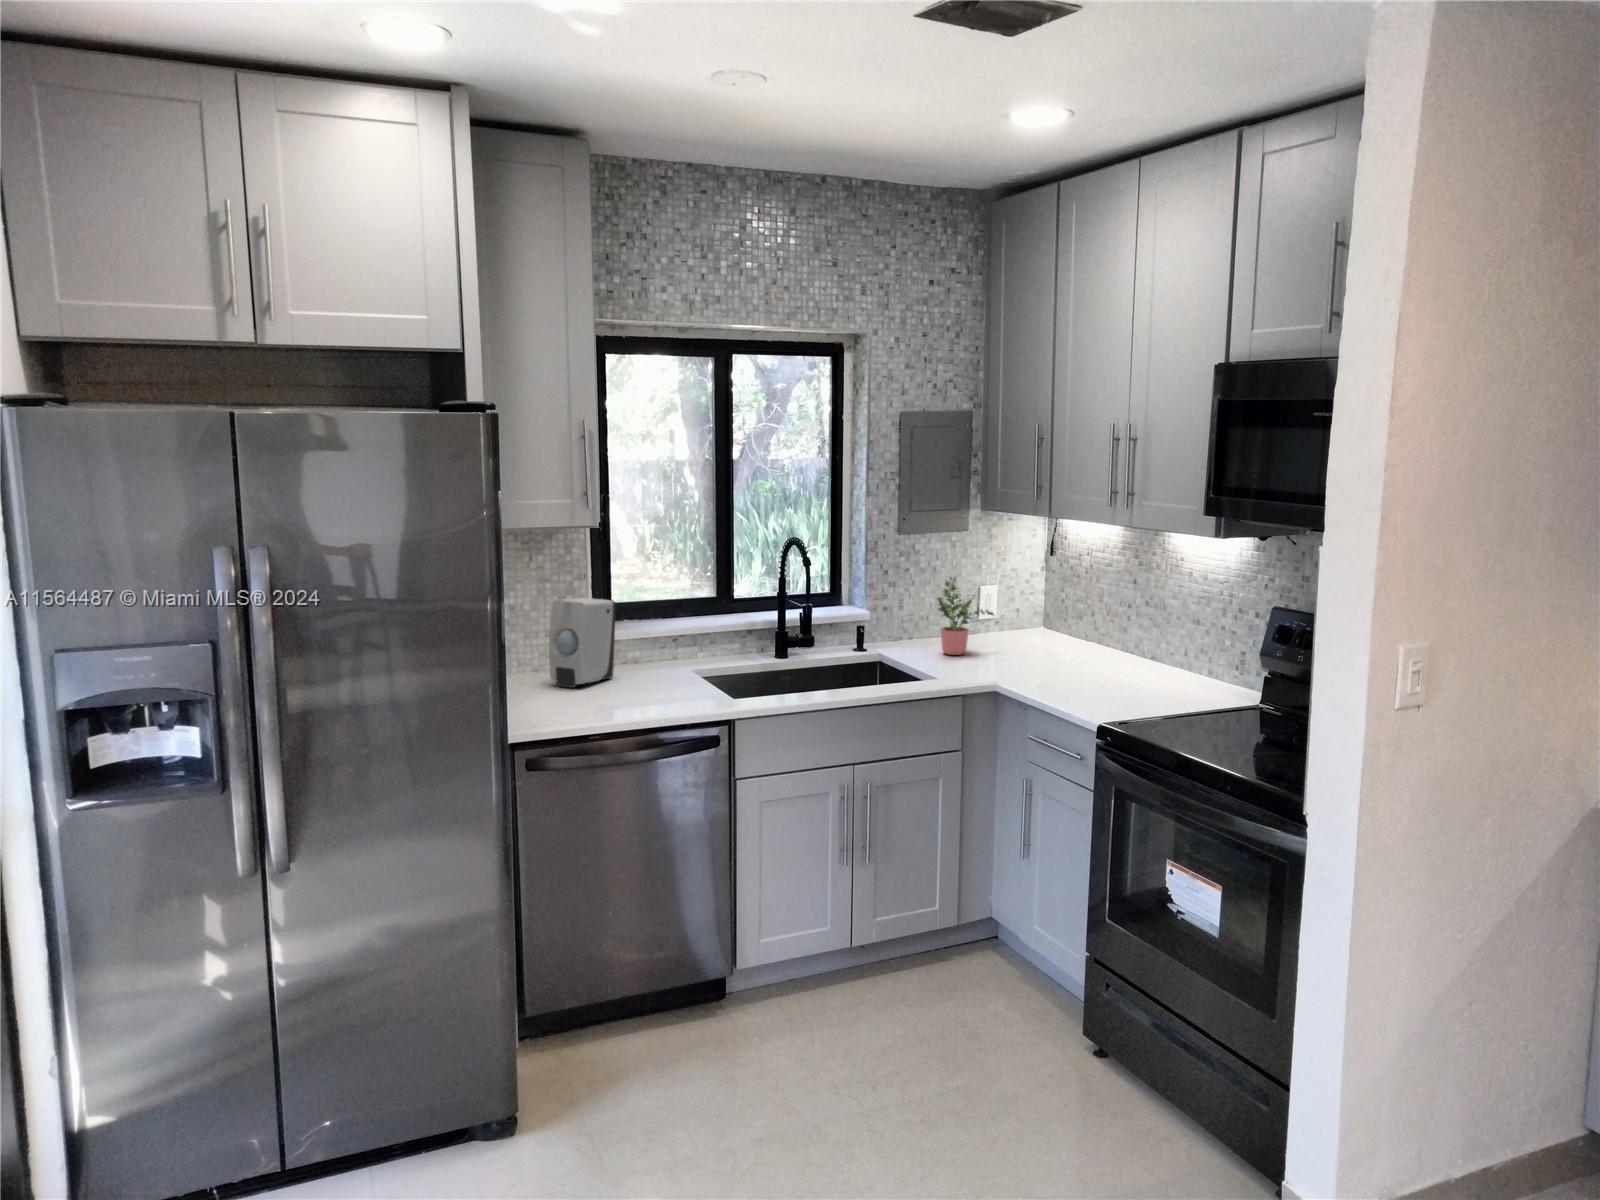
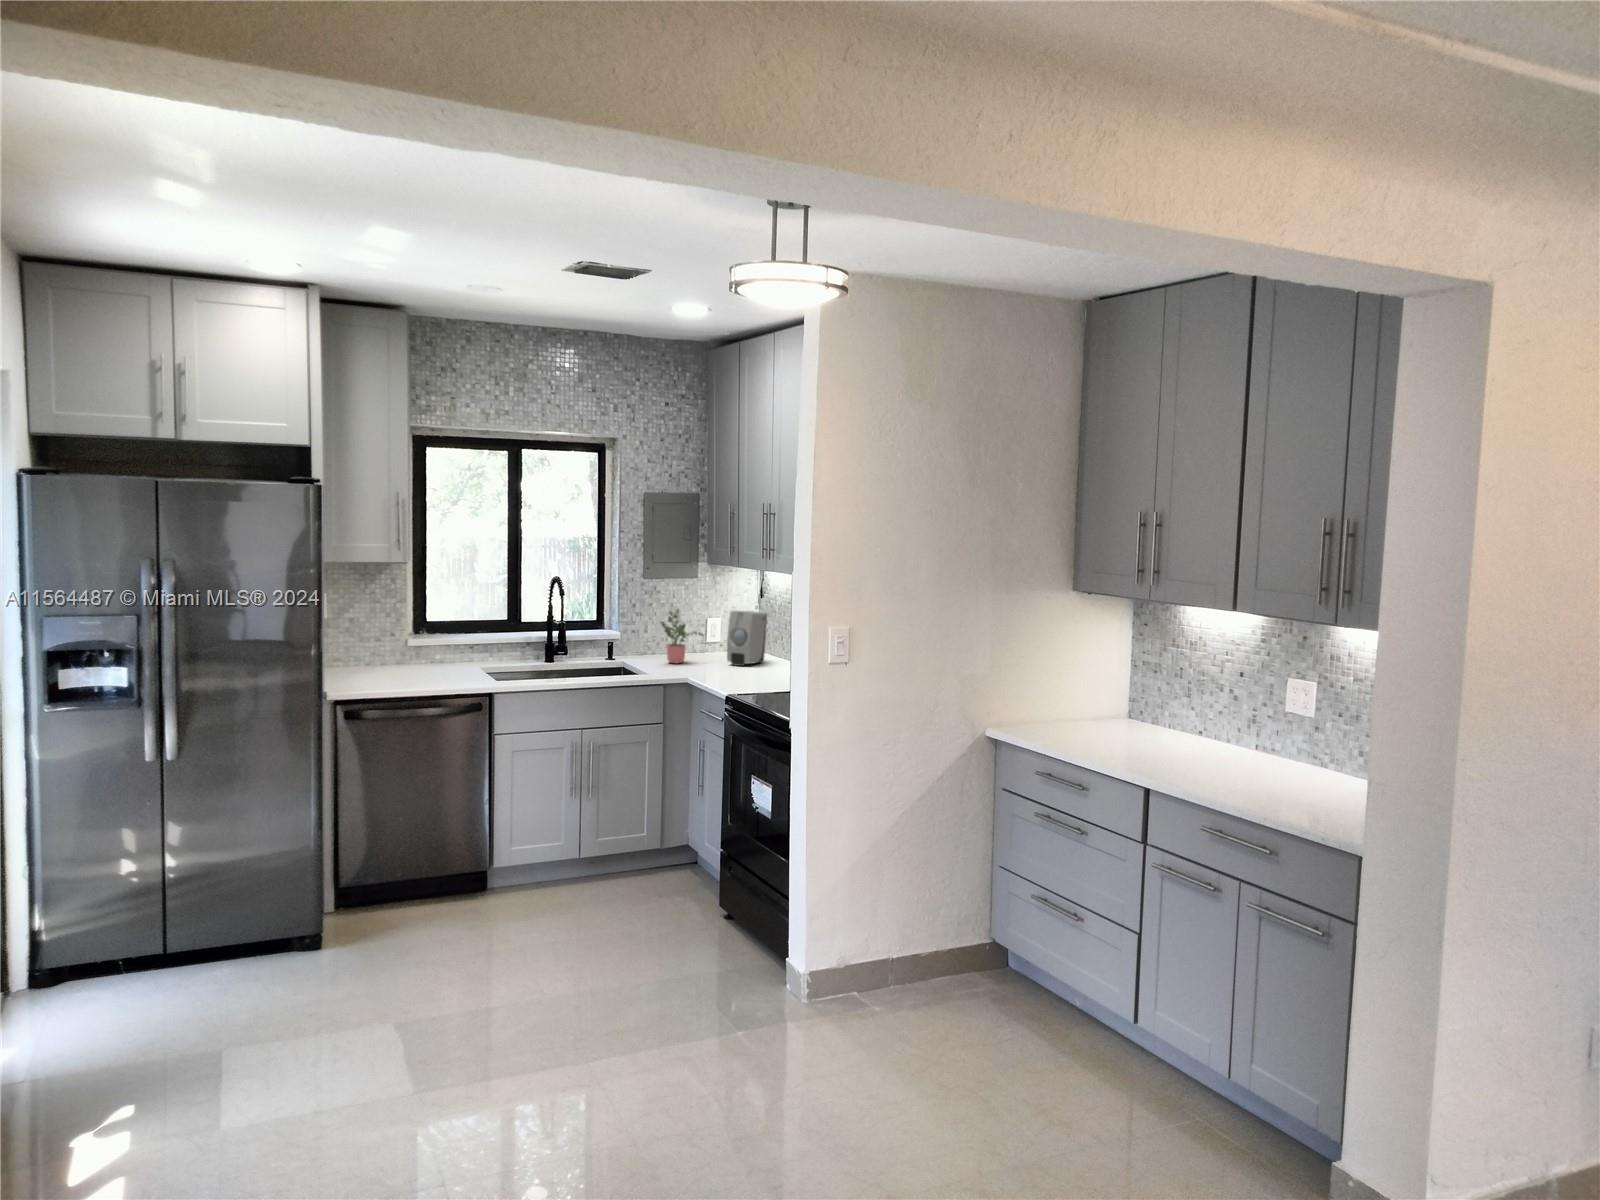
soap dispenser: present [549,598,616,688] -> present [727,610,767,666]

